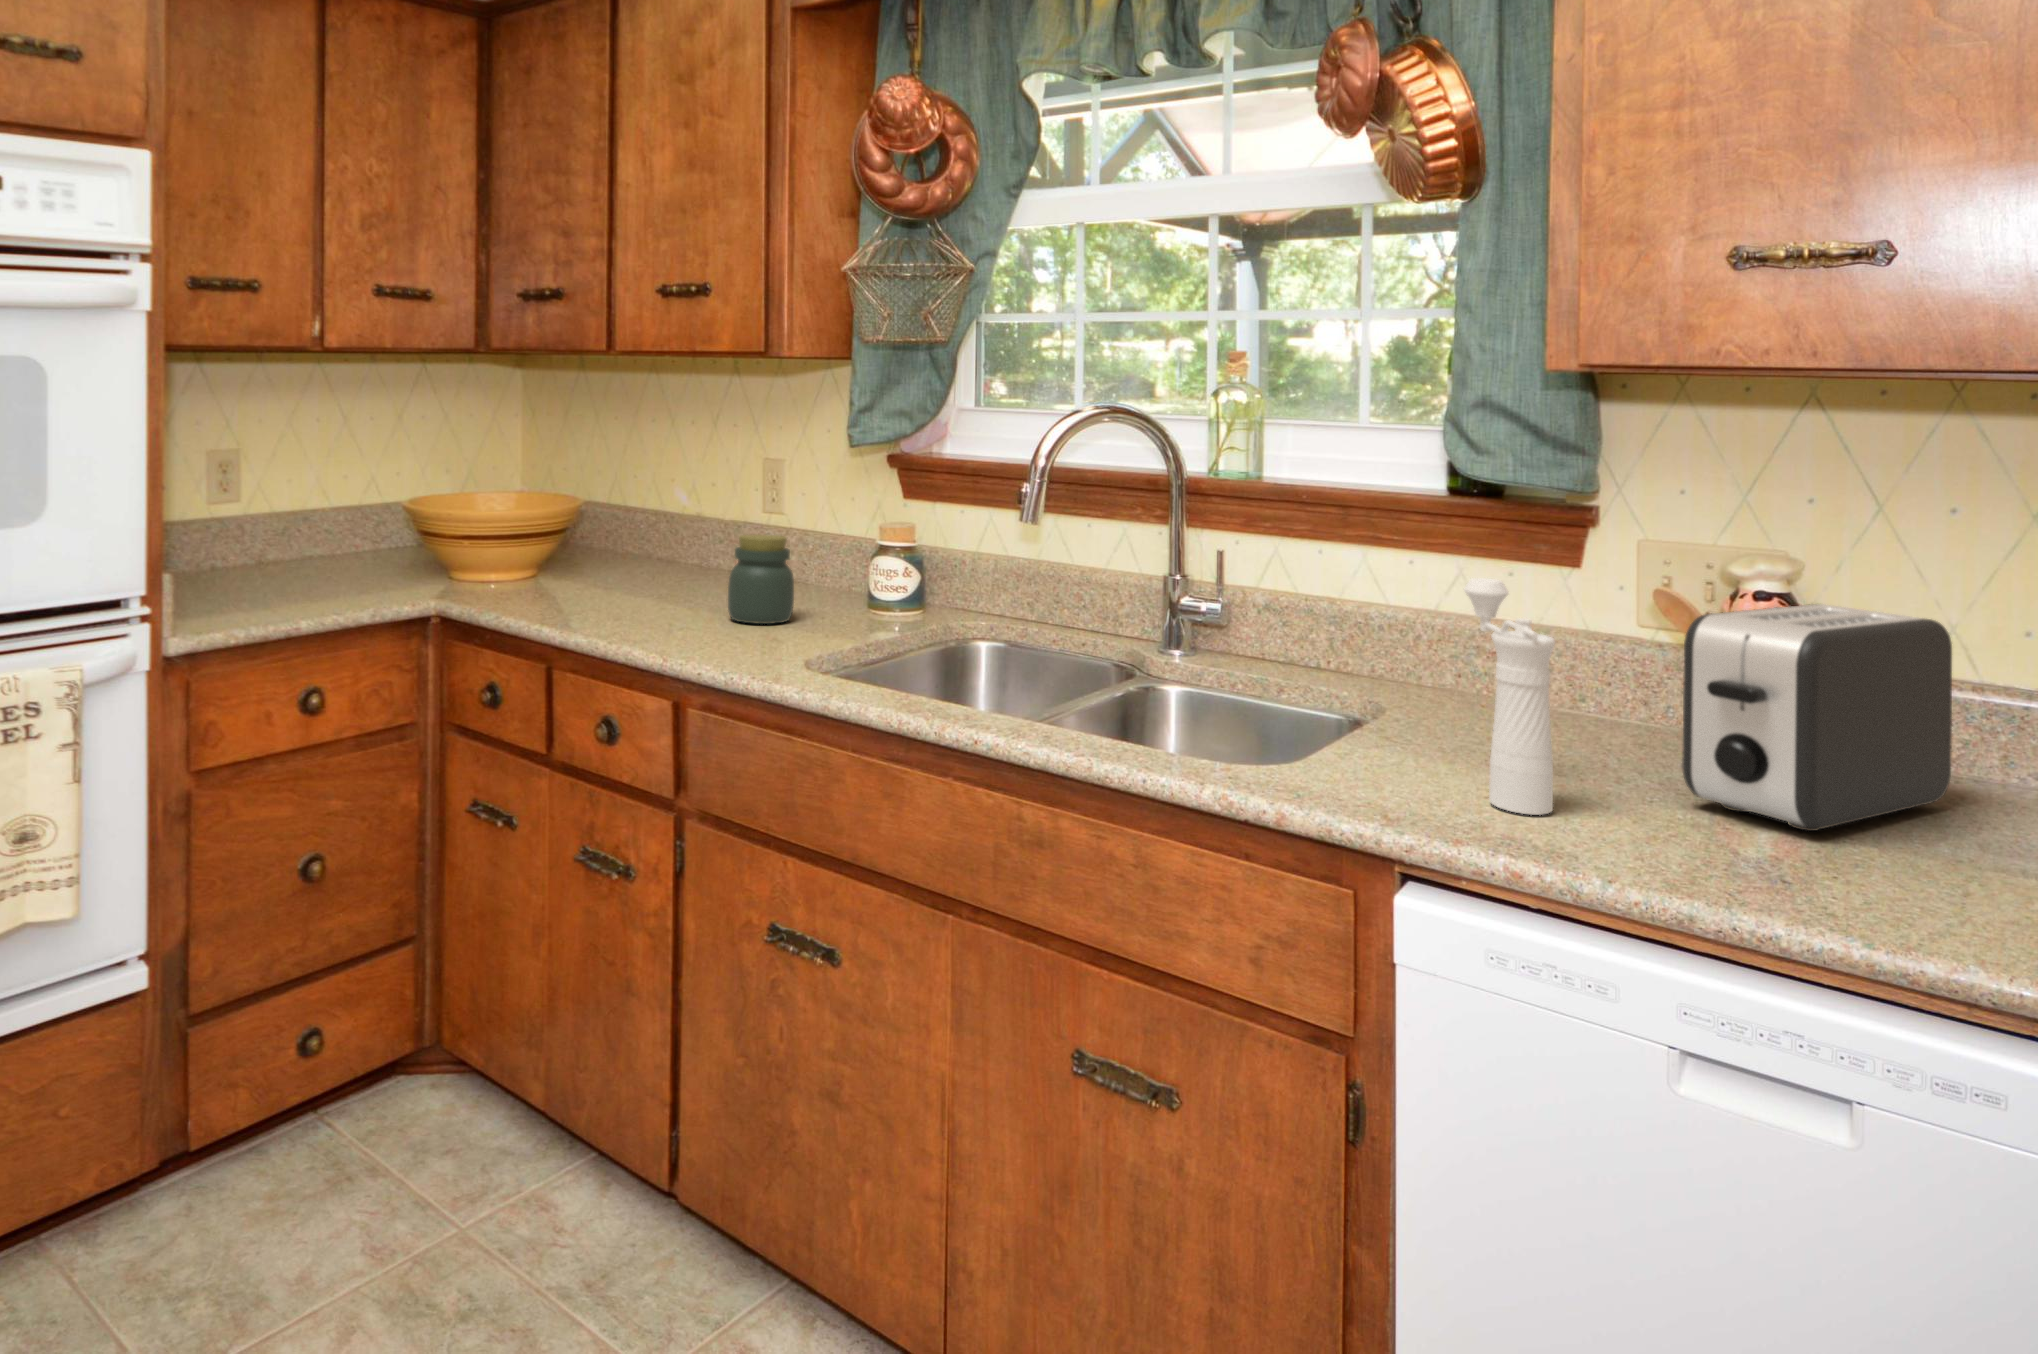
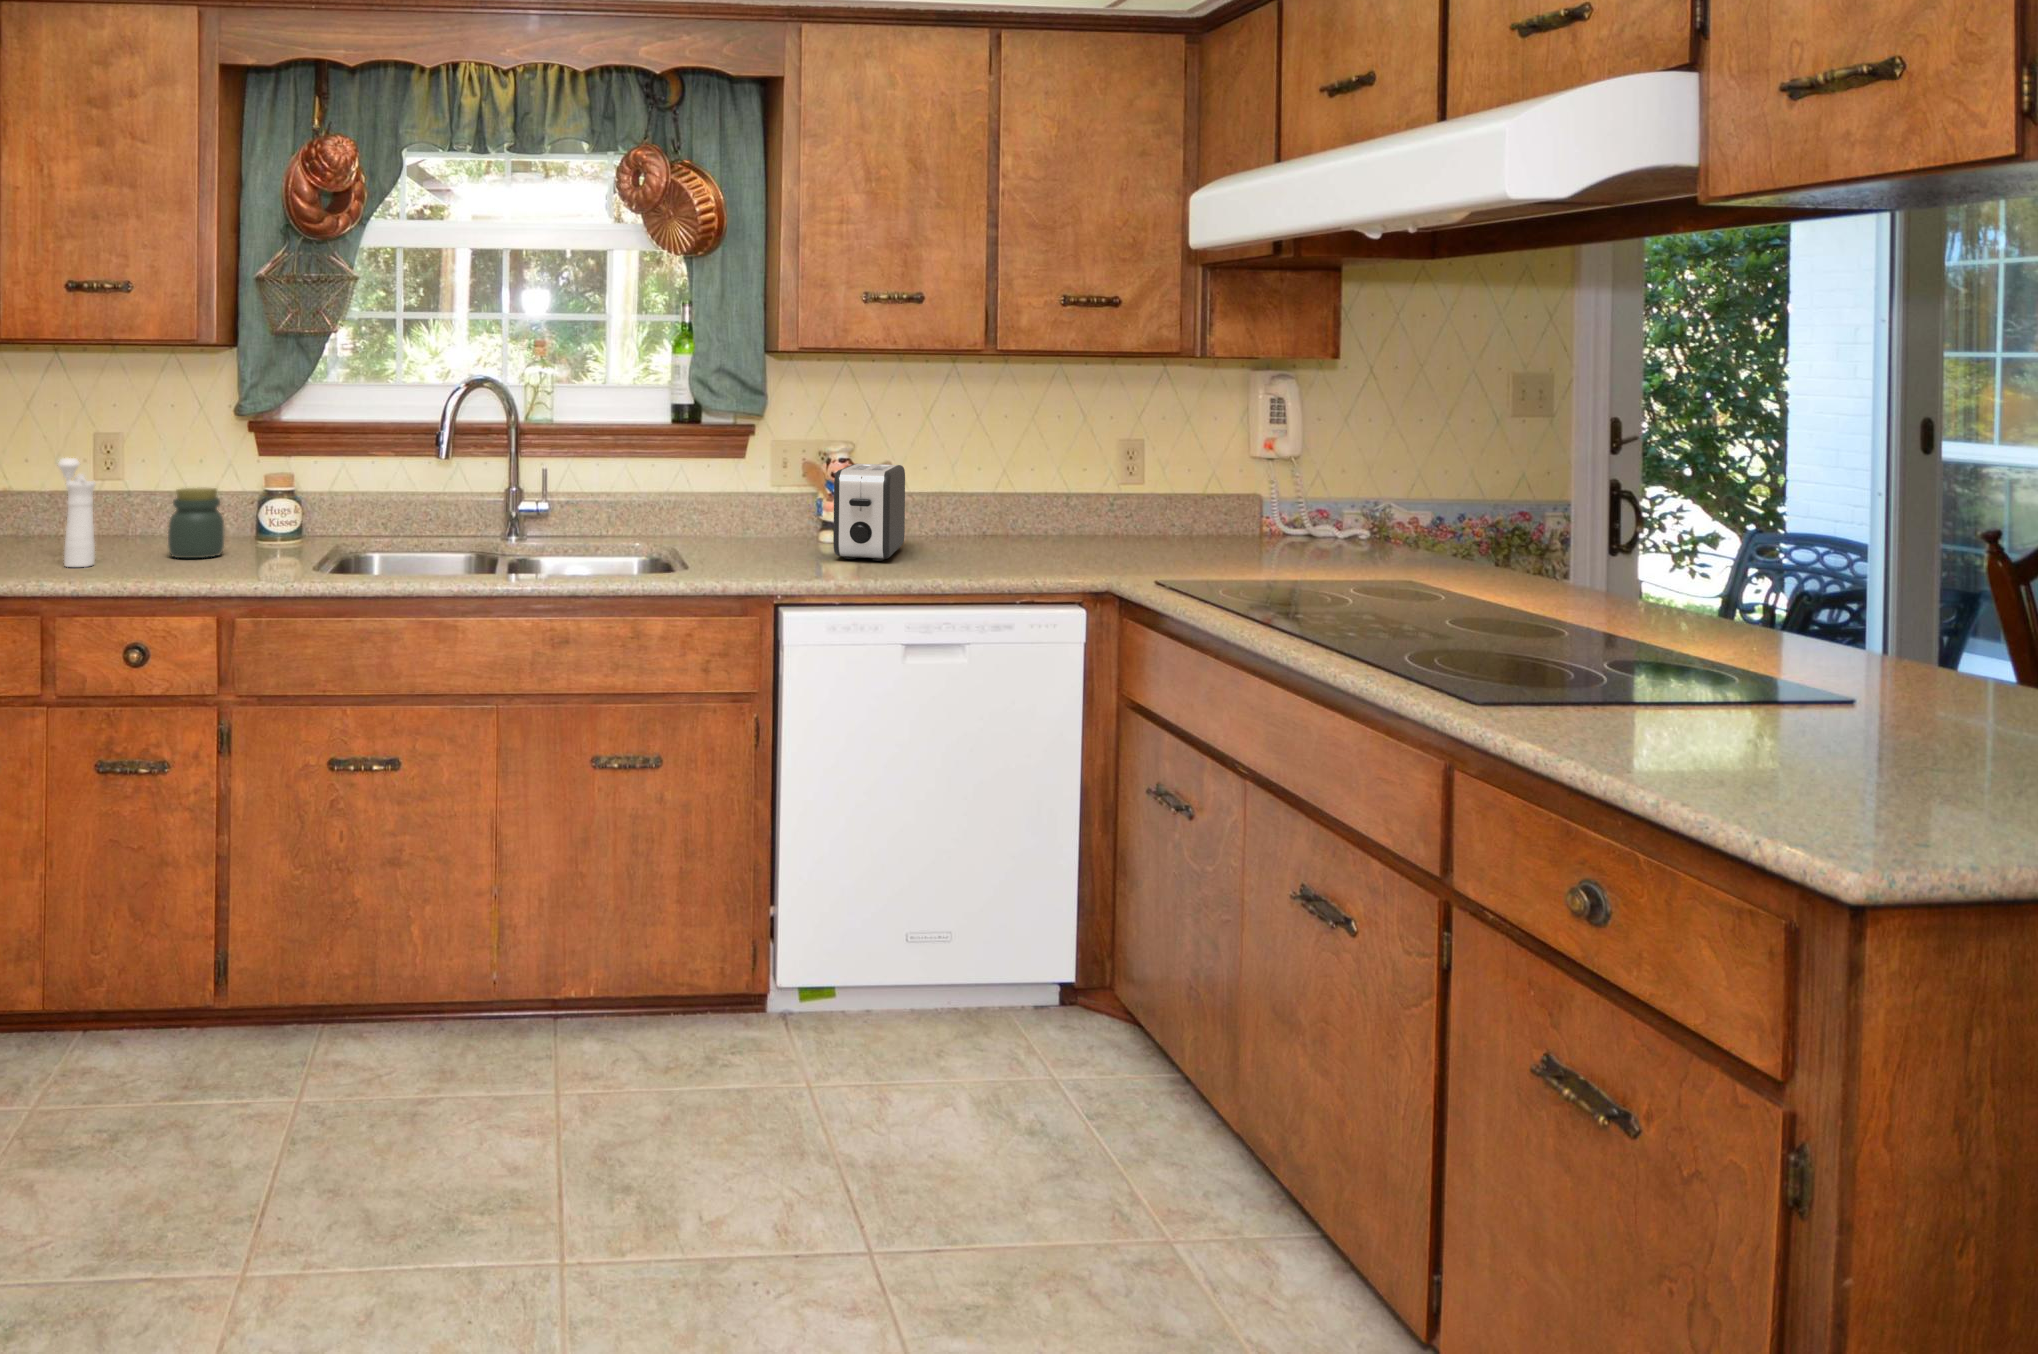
pepper mill: present [1464,578,1555,815] -> present [58,458,95,567]

